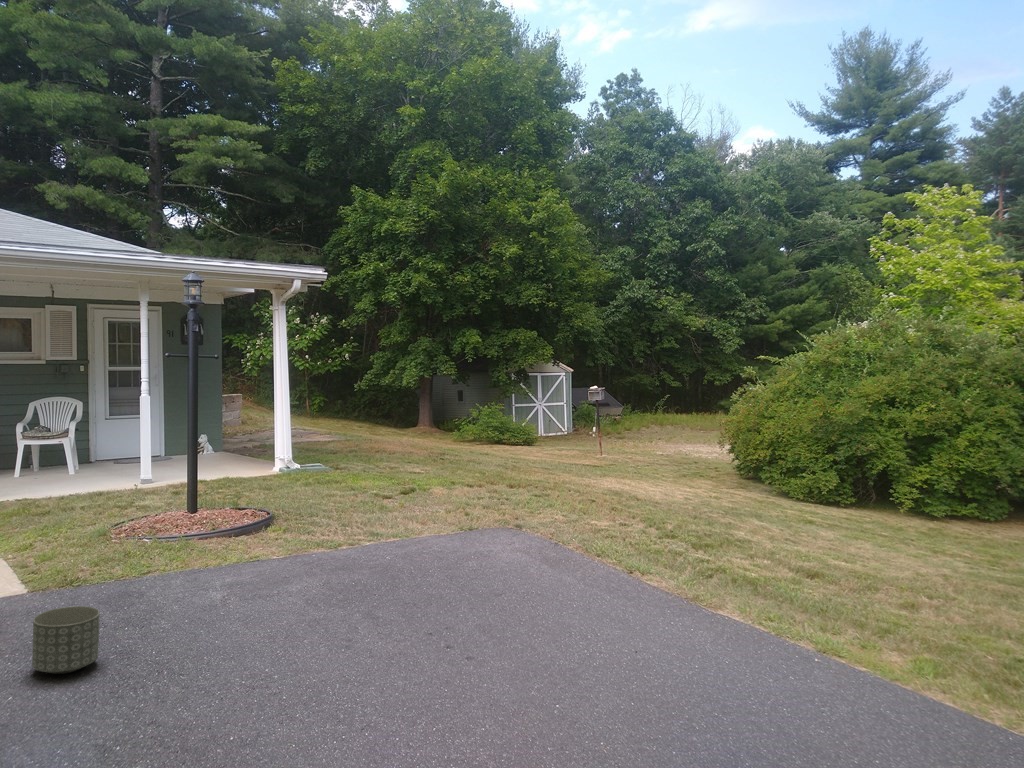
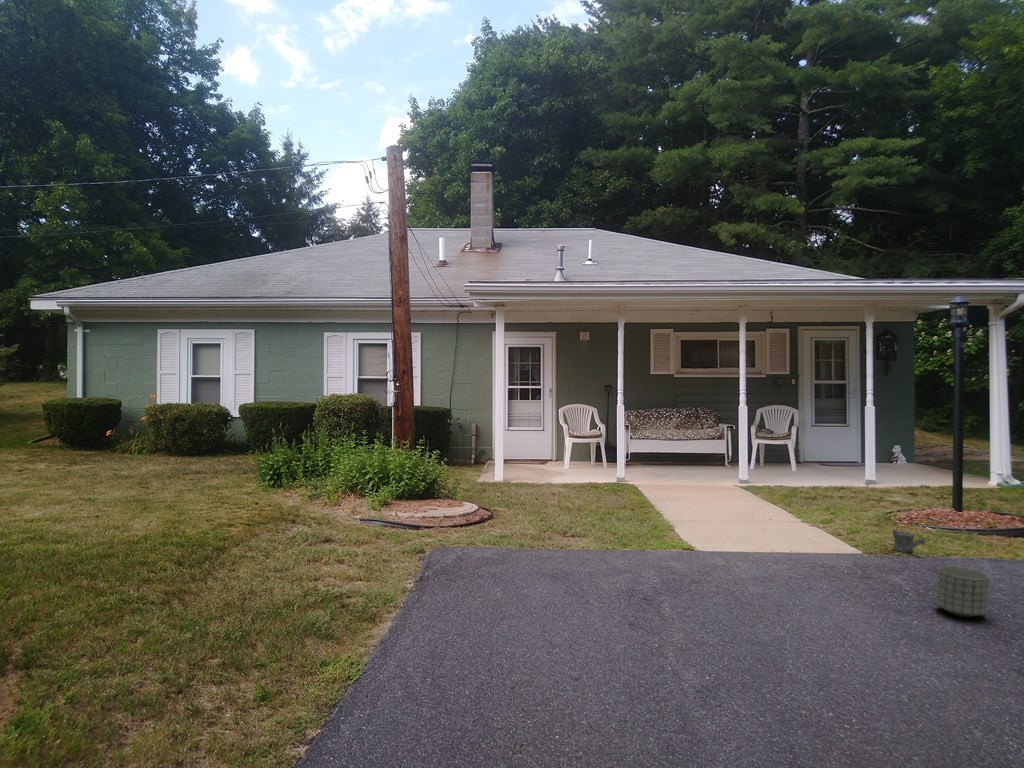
watering can: none [77,551,106,579] -> present [893,530,925,553]

